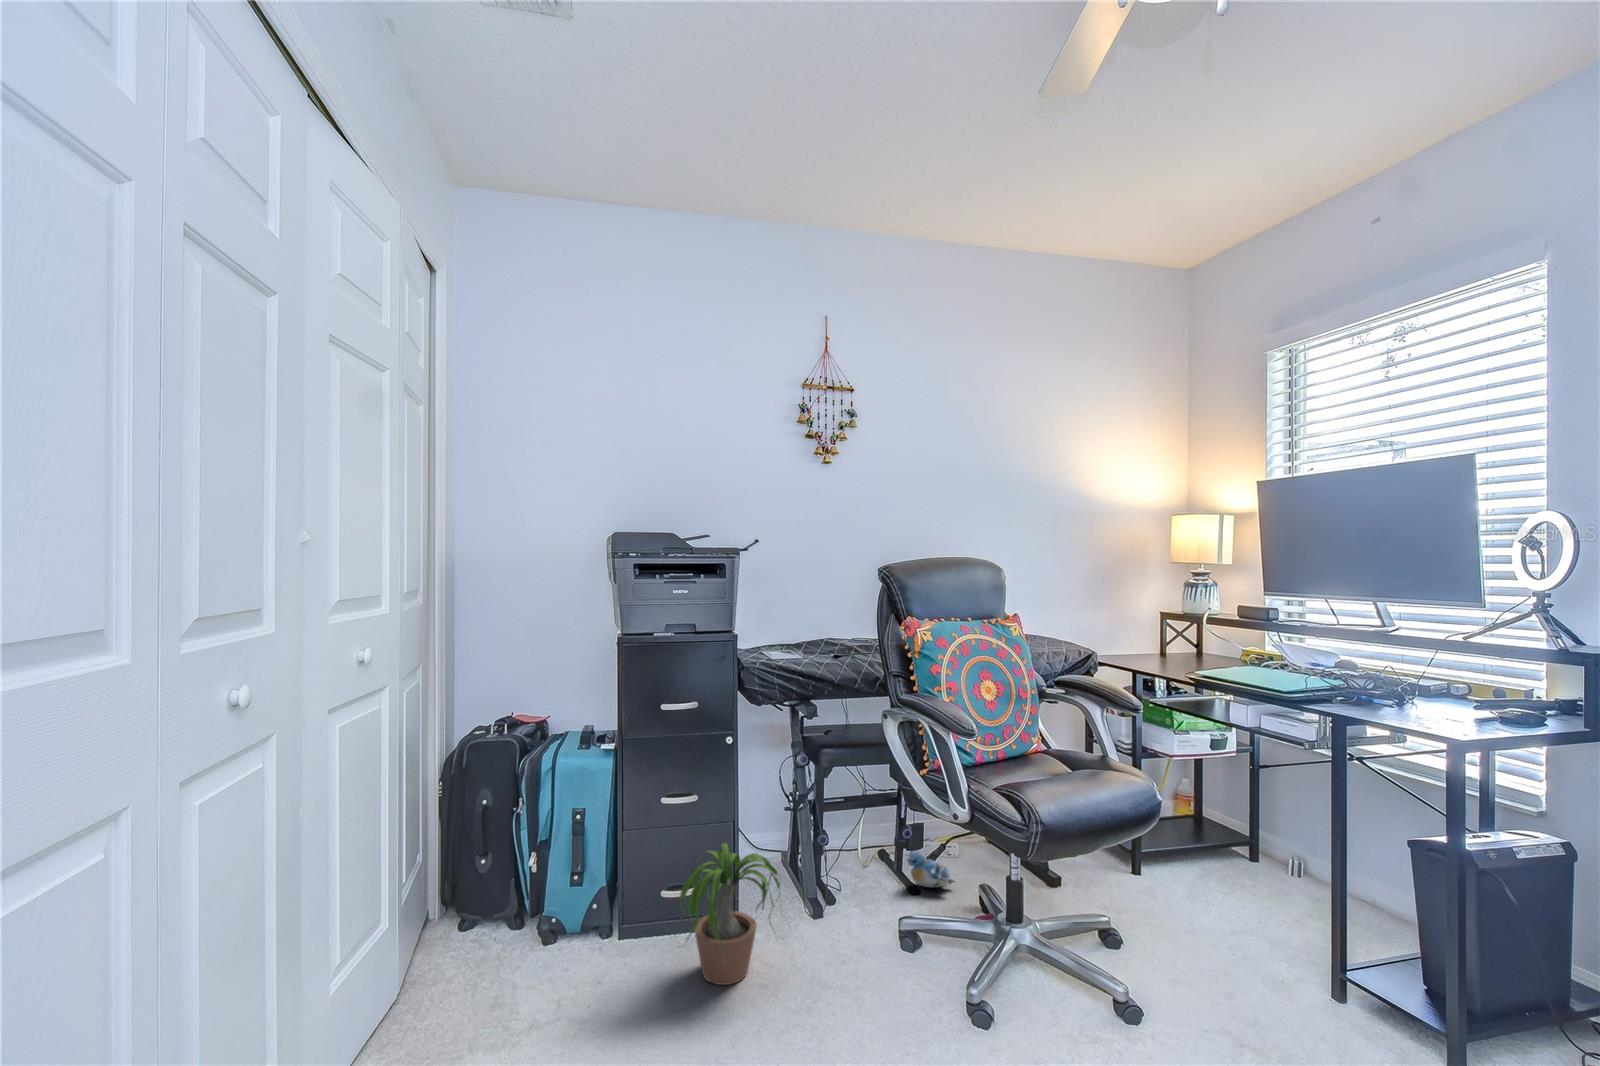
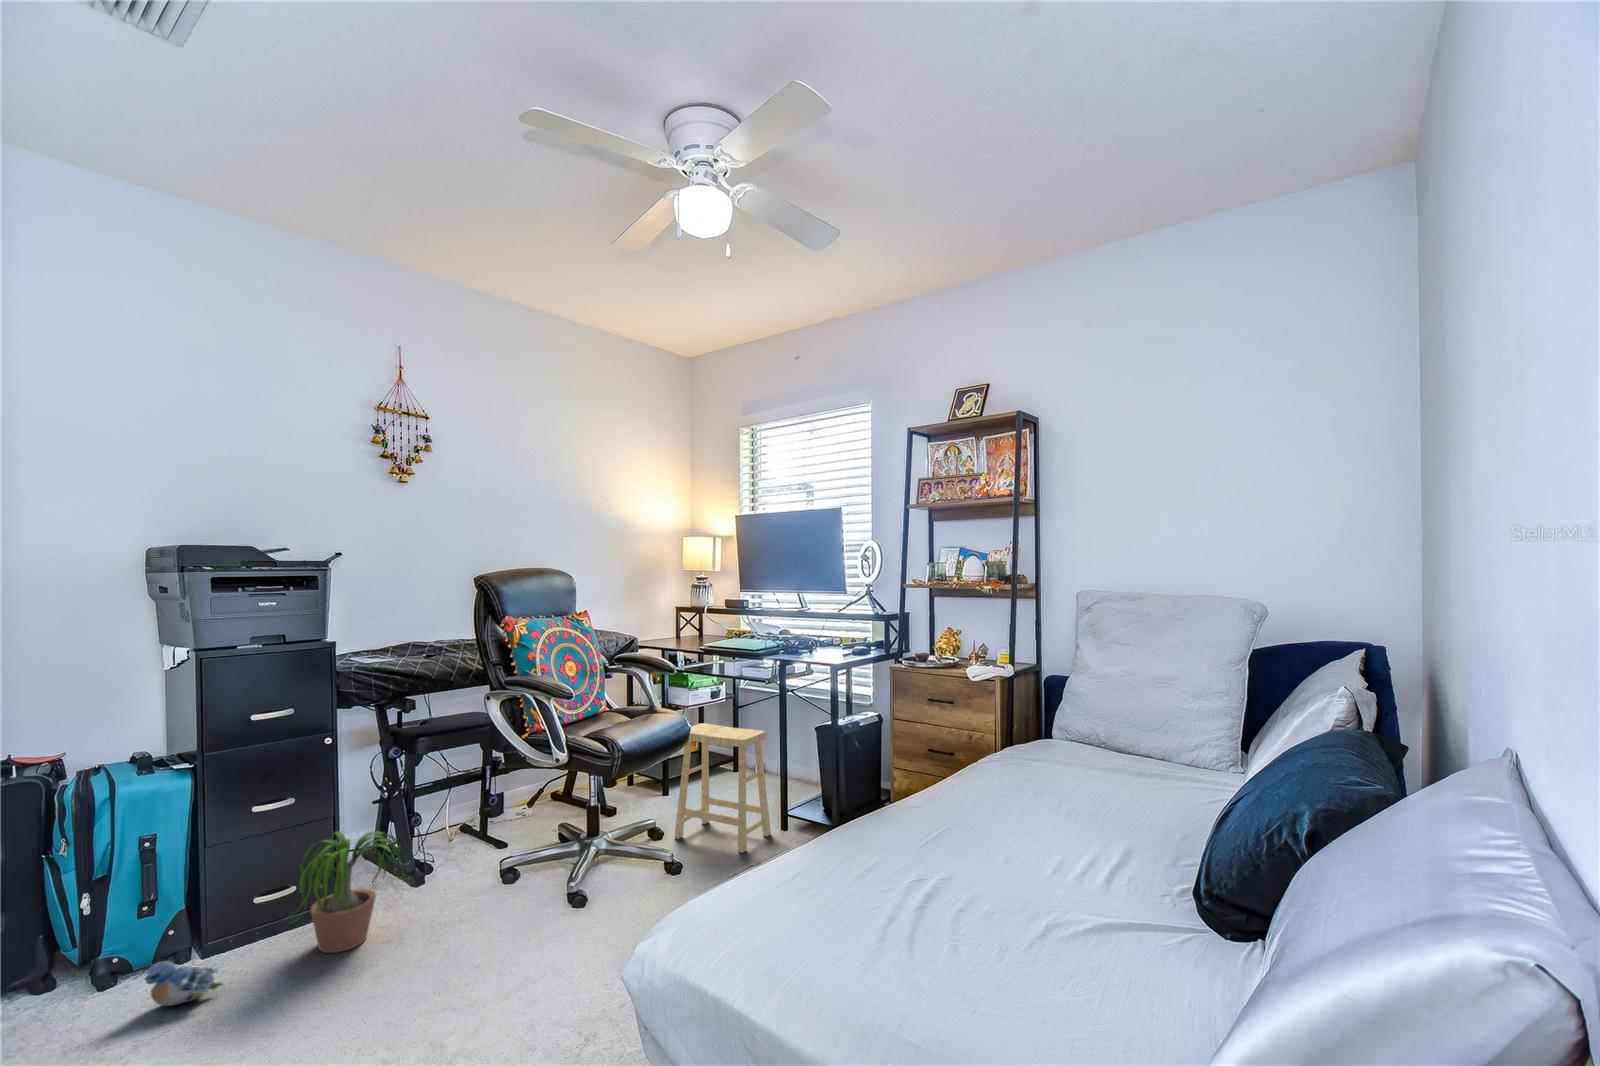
footstool: none [1143,791,1317,1026] -> present [674,723,771,853]
plush toy: present [907,851,954,888] -> present [145,961,222,1006]

